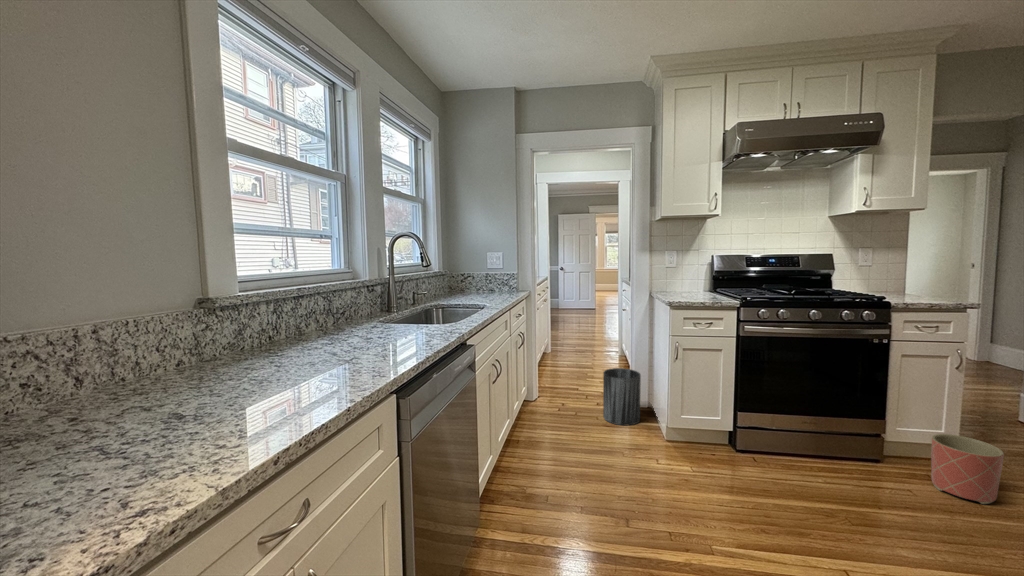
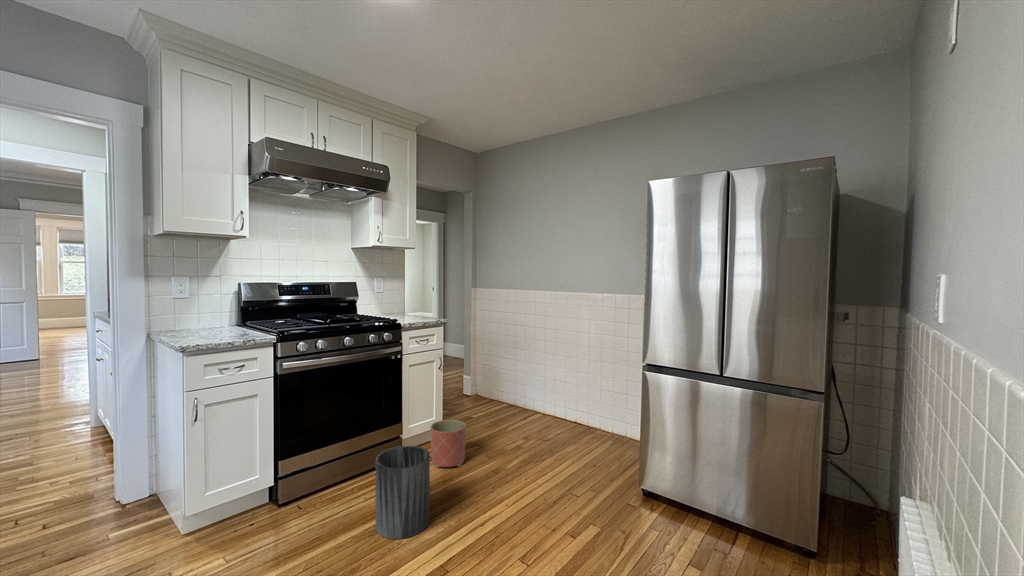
trash can: present [603,368,641,425] -> present [375,446,430,539]

